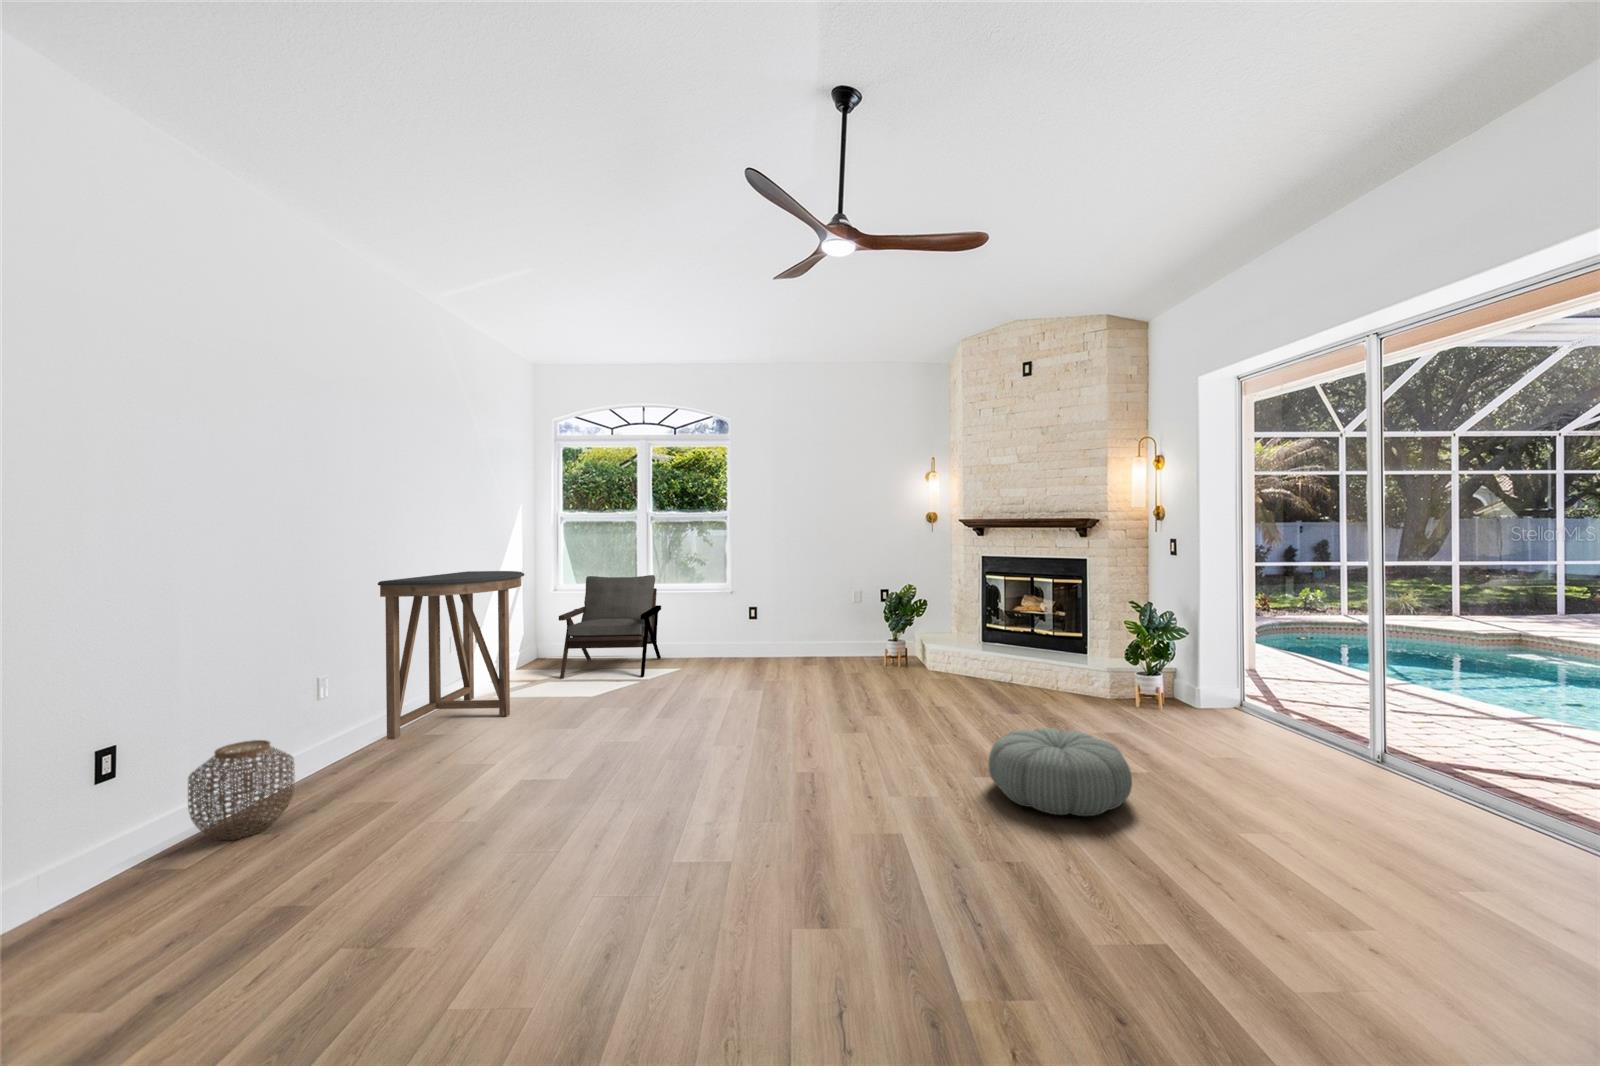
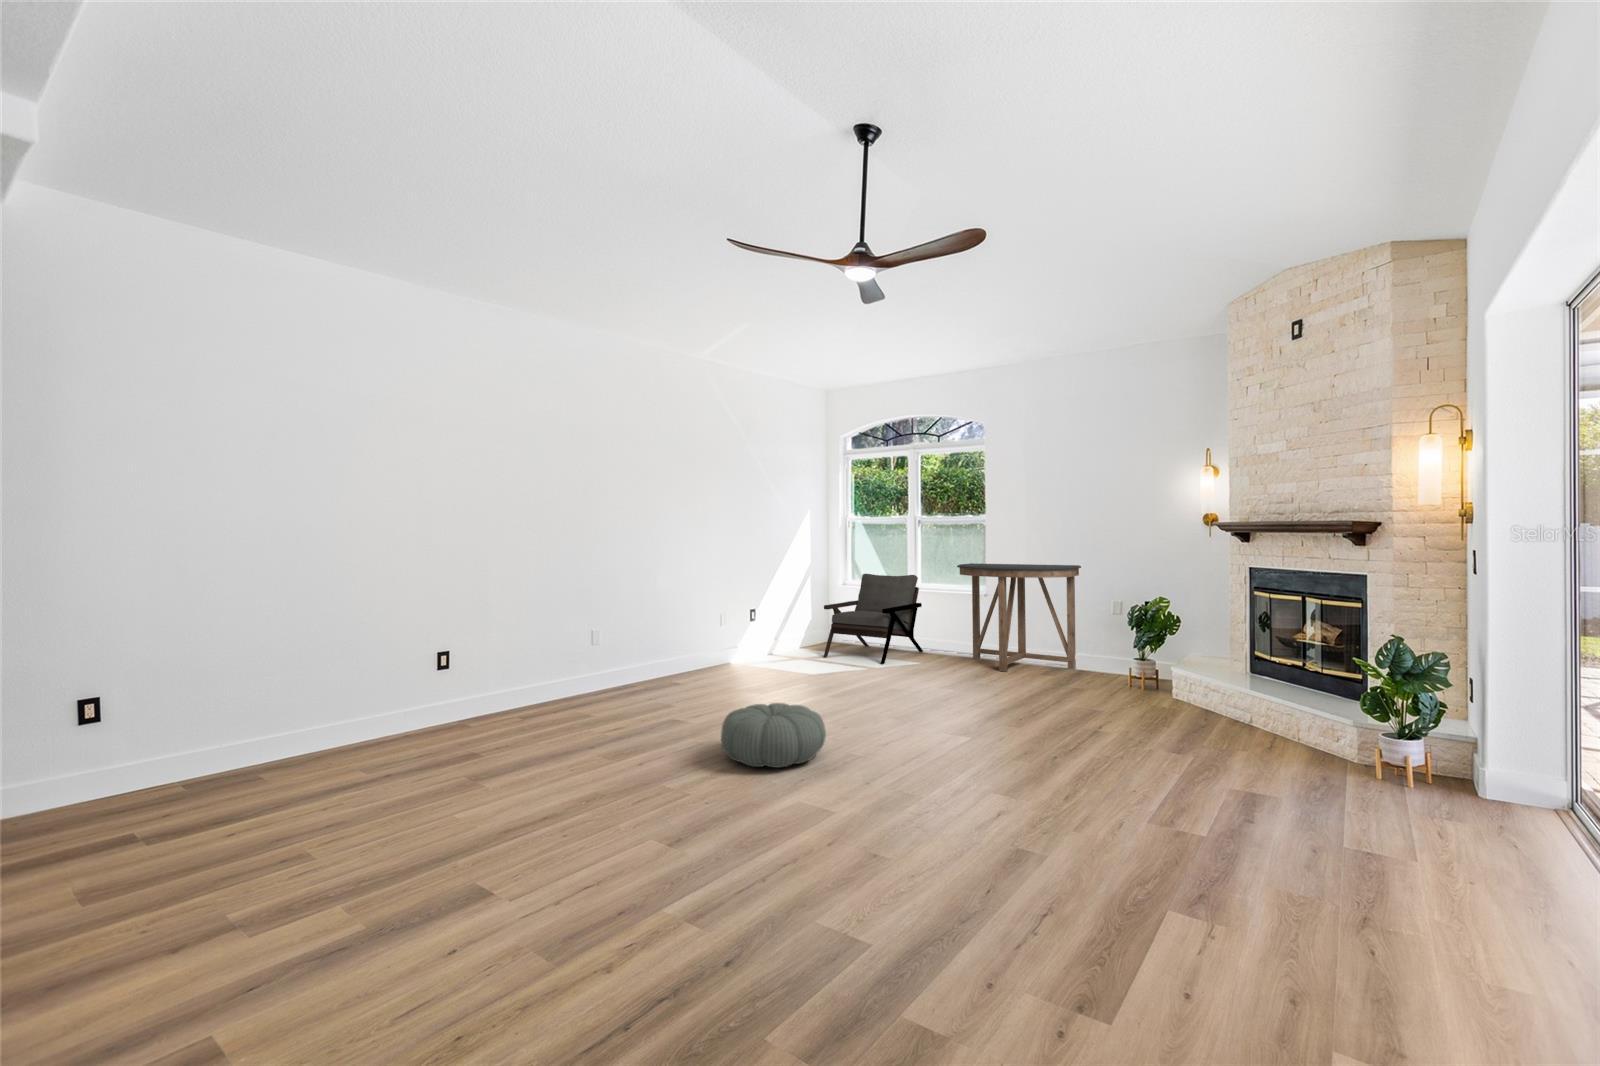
console table: present [378,571,524,739] -> present [957,563,1081,672]
pouf: present [988,728,1132,816] -> present [721,703,826,768]
woven basket: present [188,740,294,840] -> none [534,660,583,713]

